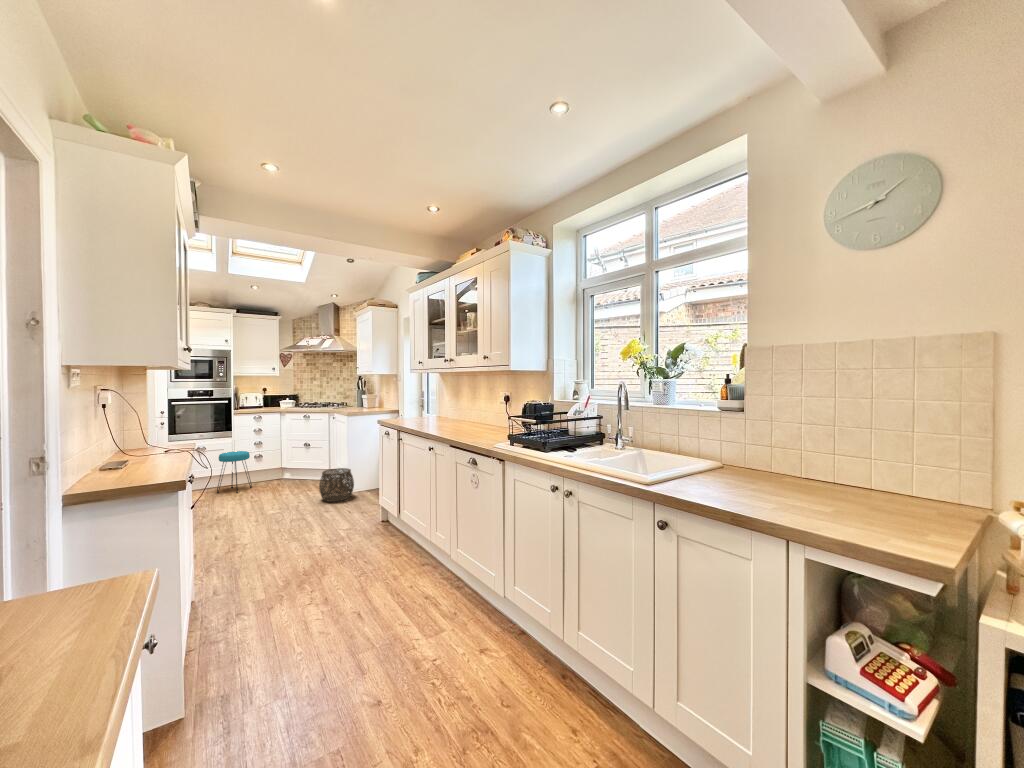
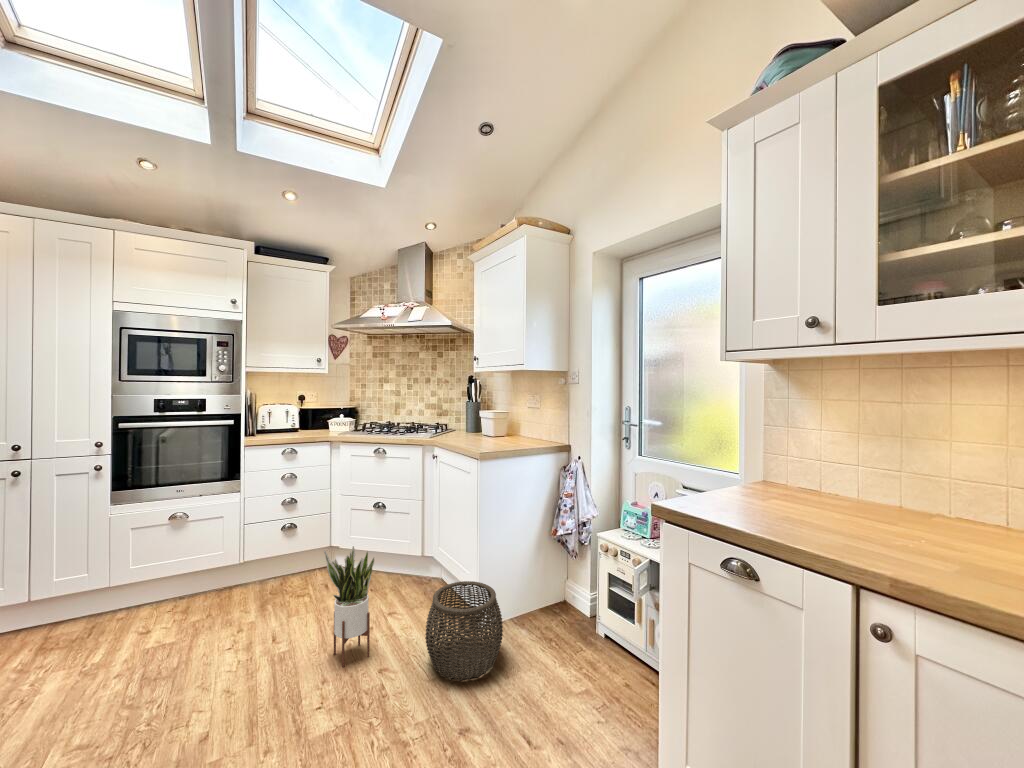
stool: present [217,451,252,493] -> none [202,521,275,618]
potted plant: none [274,452,298,501] -> present [324,546,375,667]

